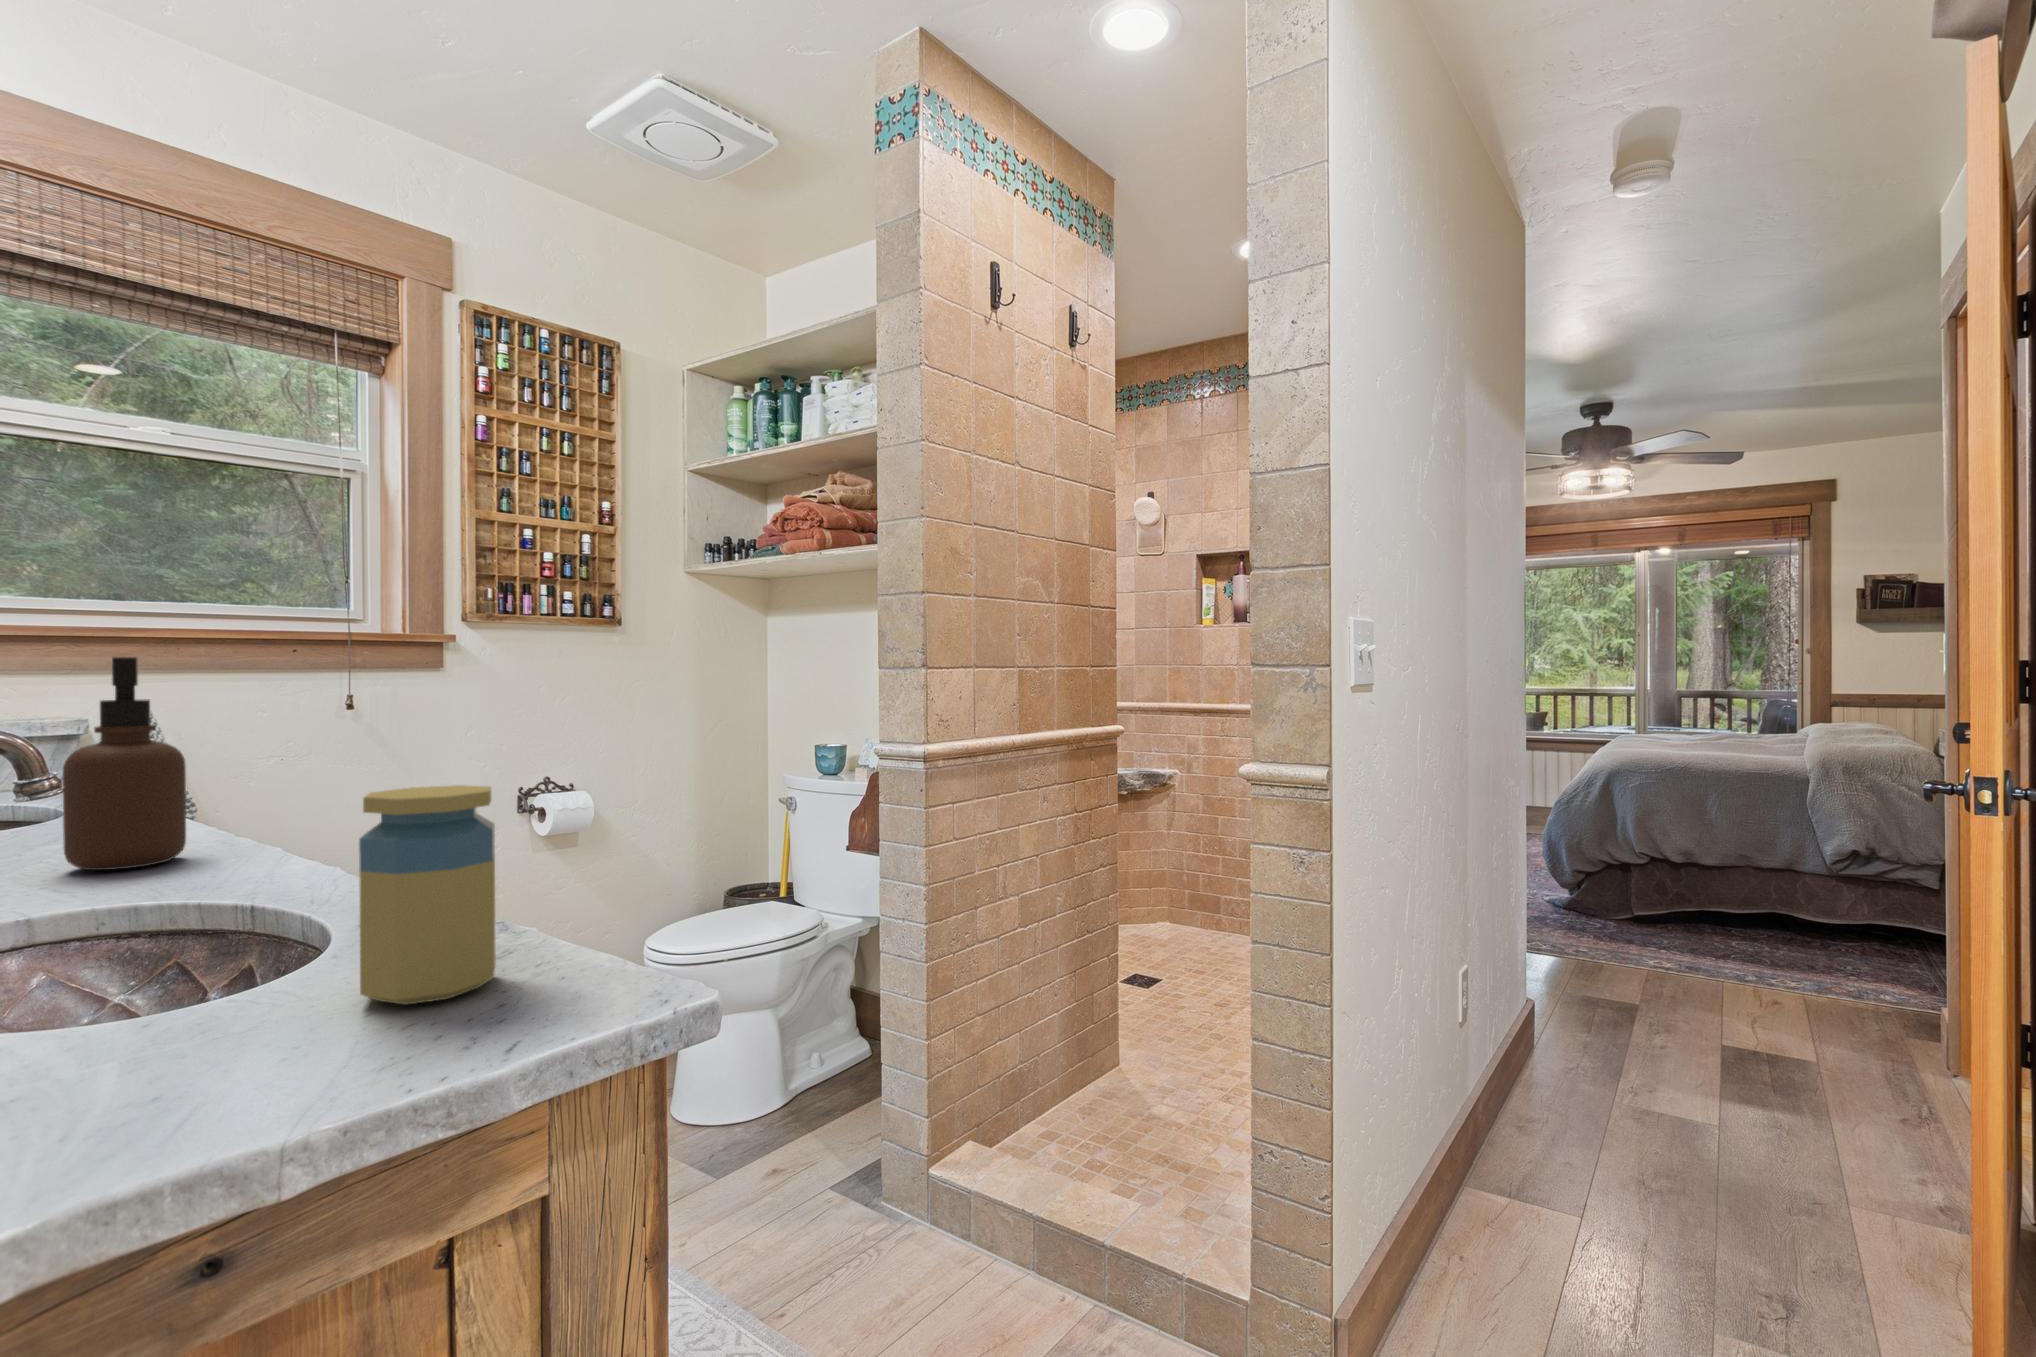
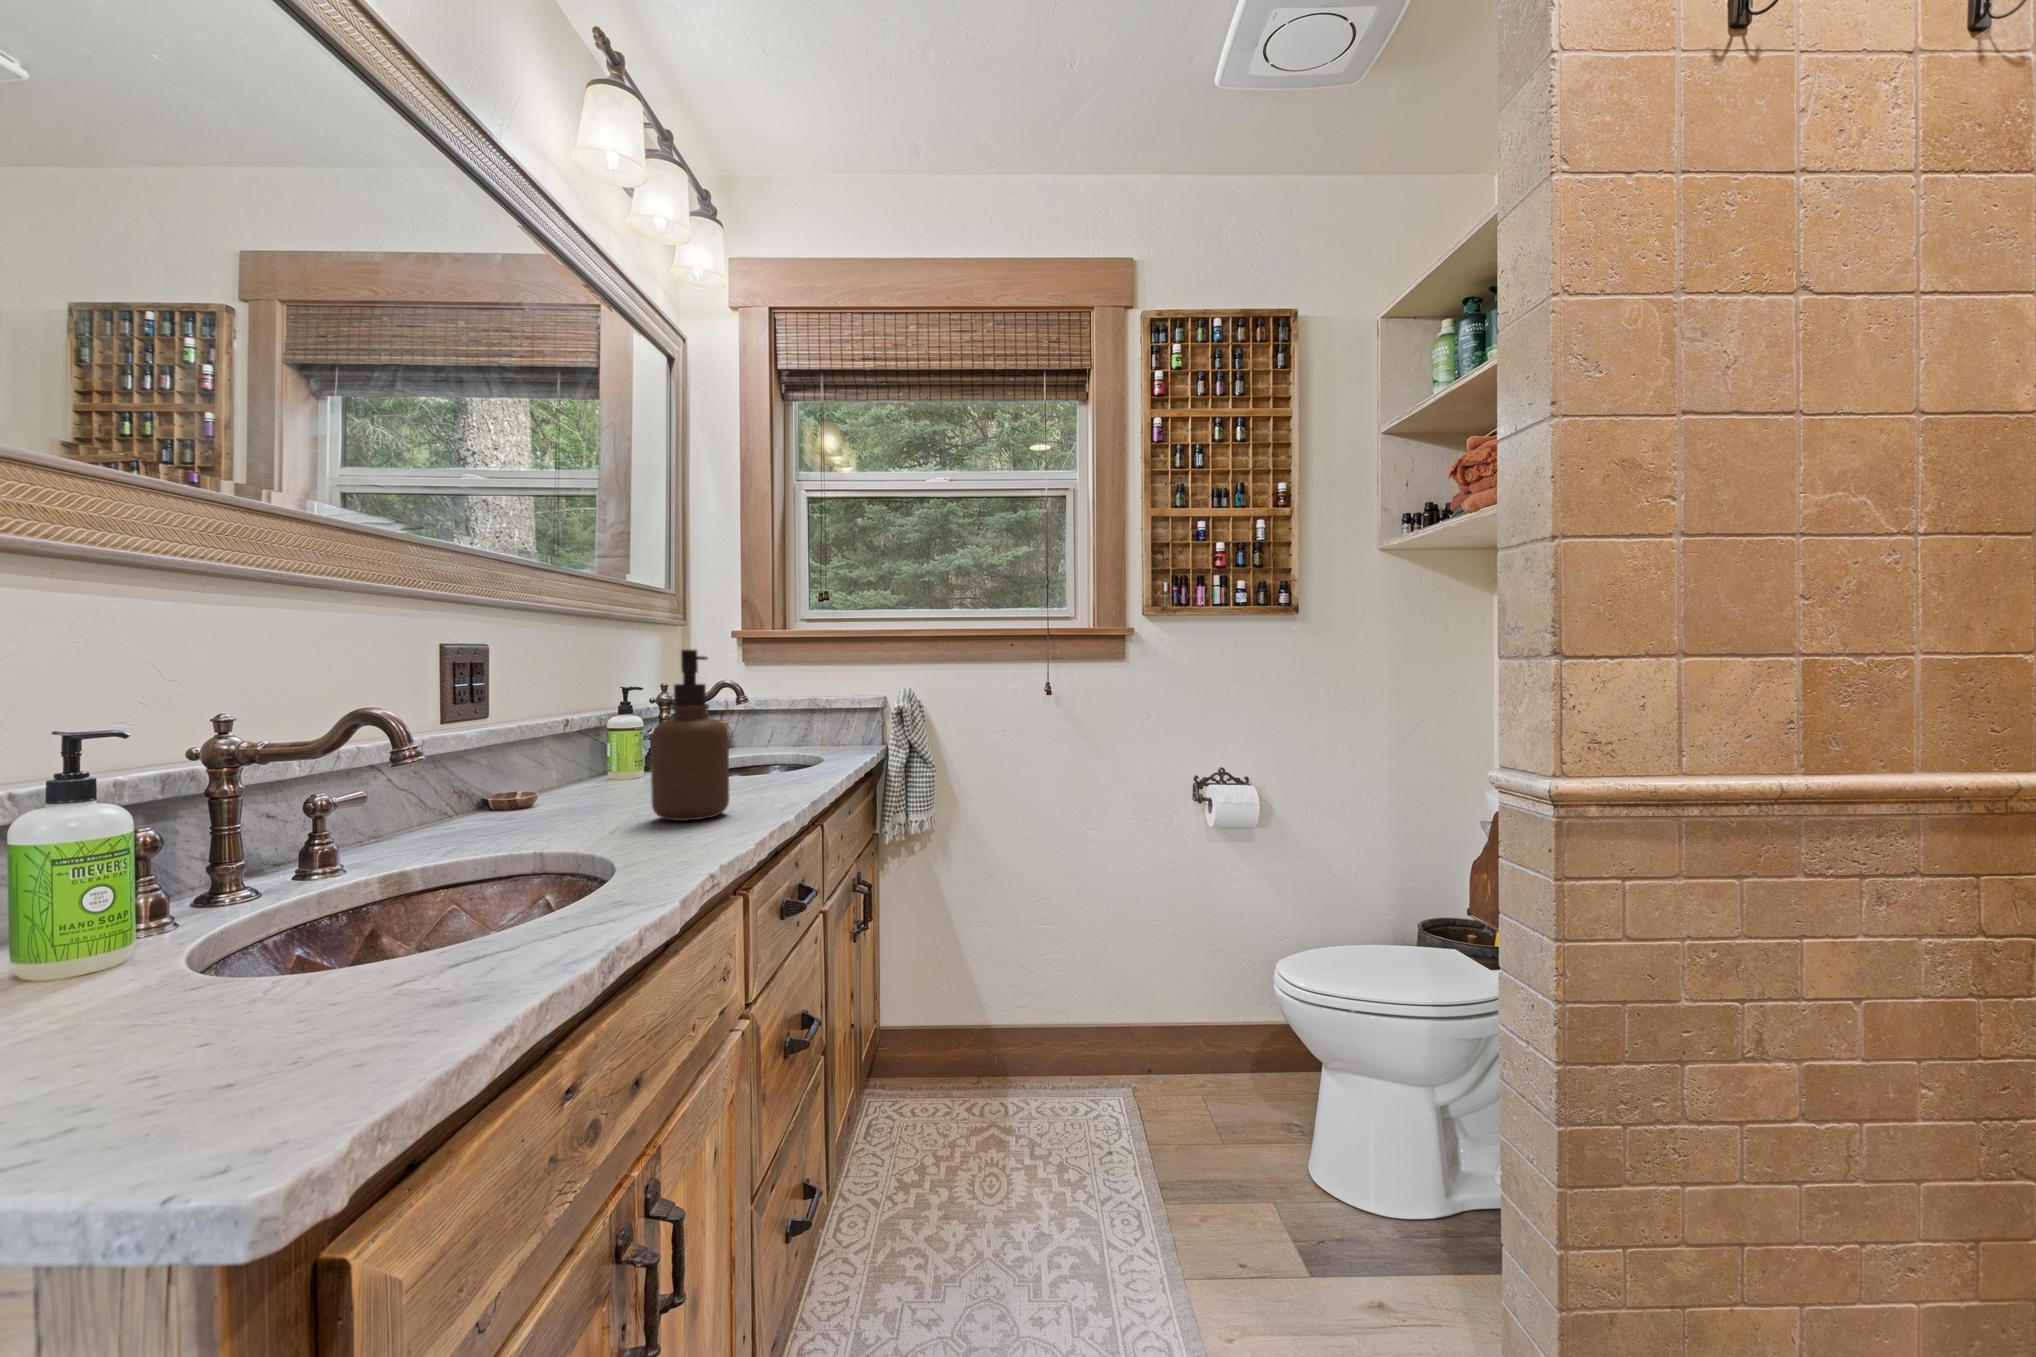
jar: present [359,785,496,1005] -> none [144,797,351,1083]

